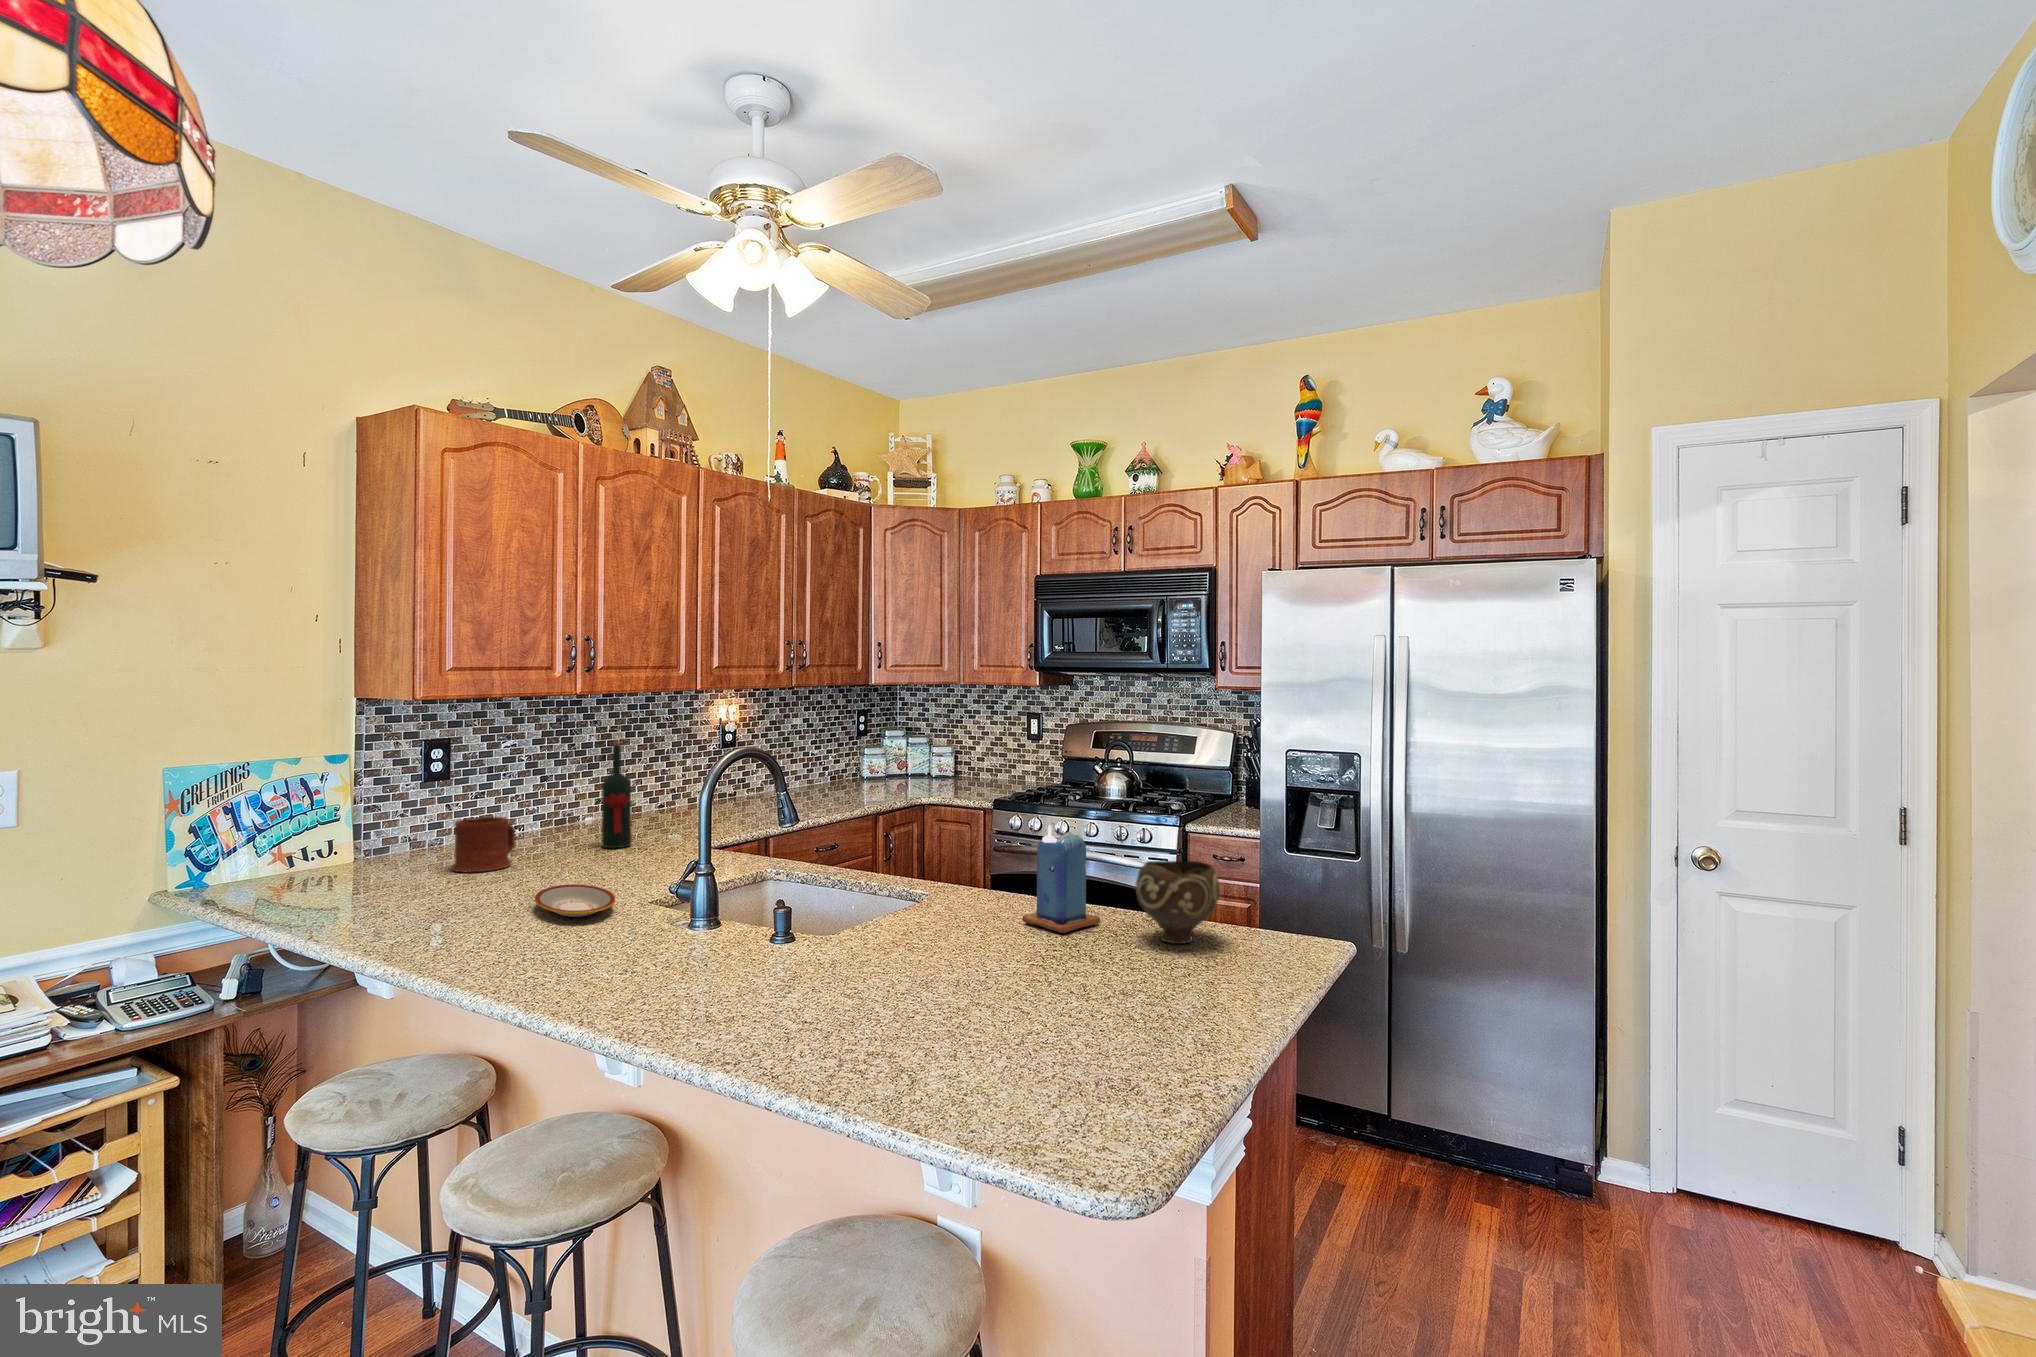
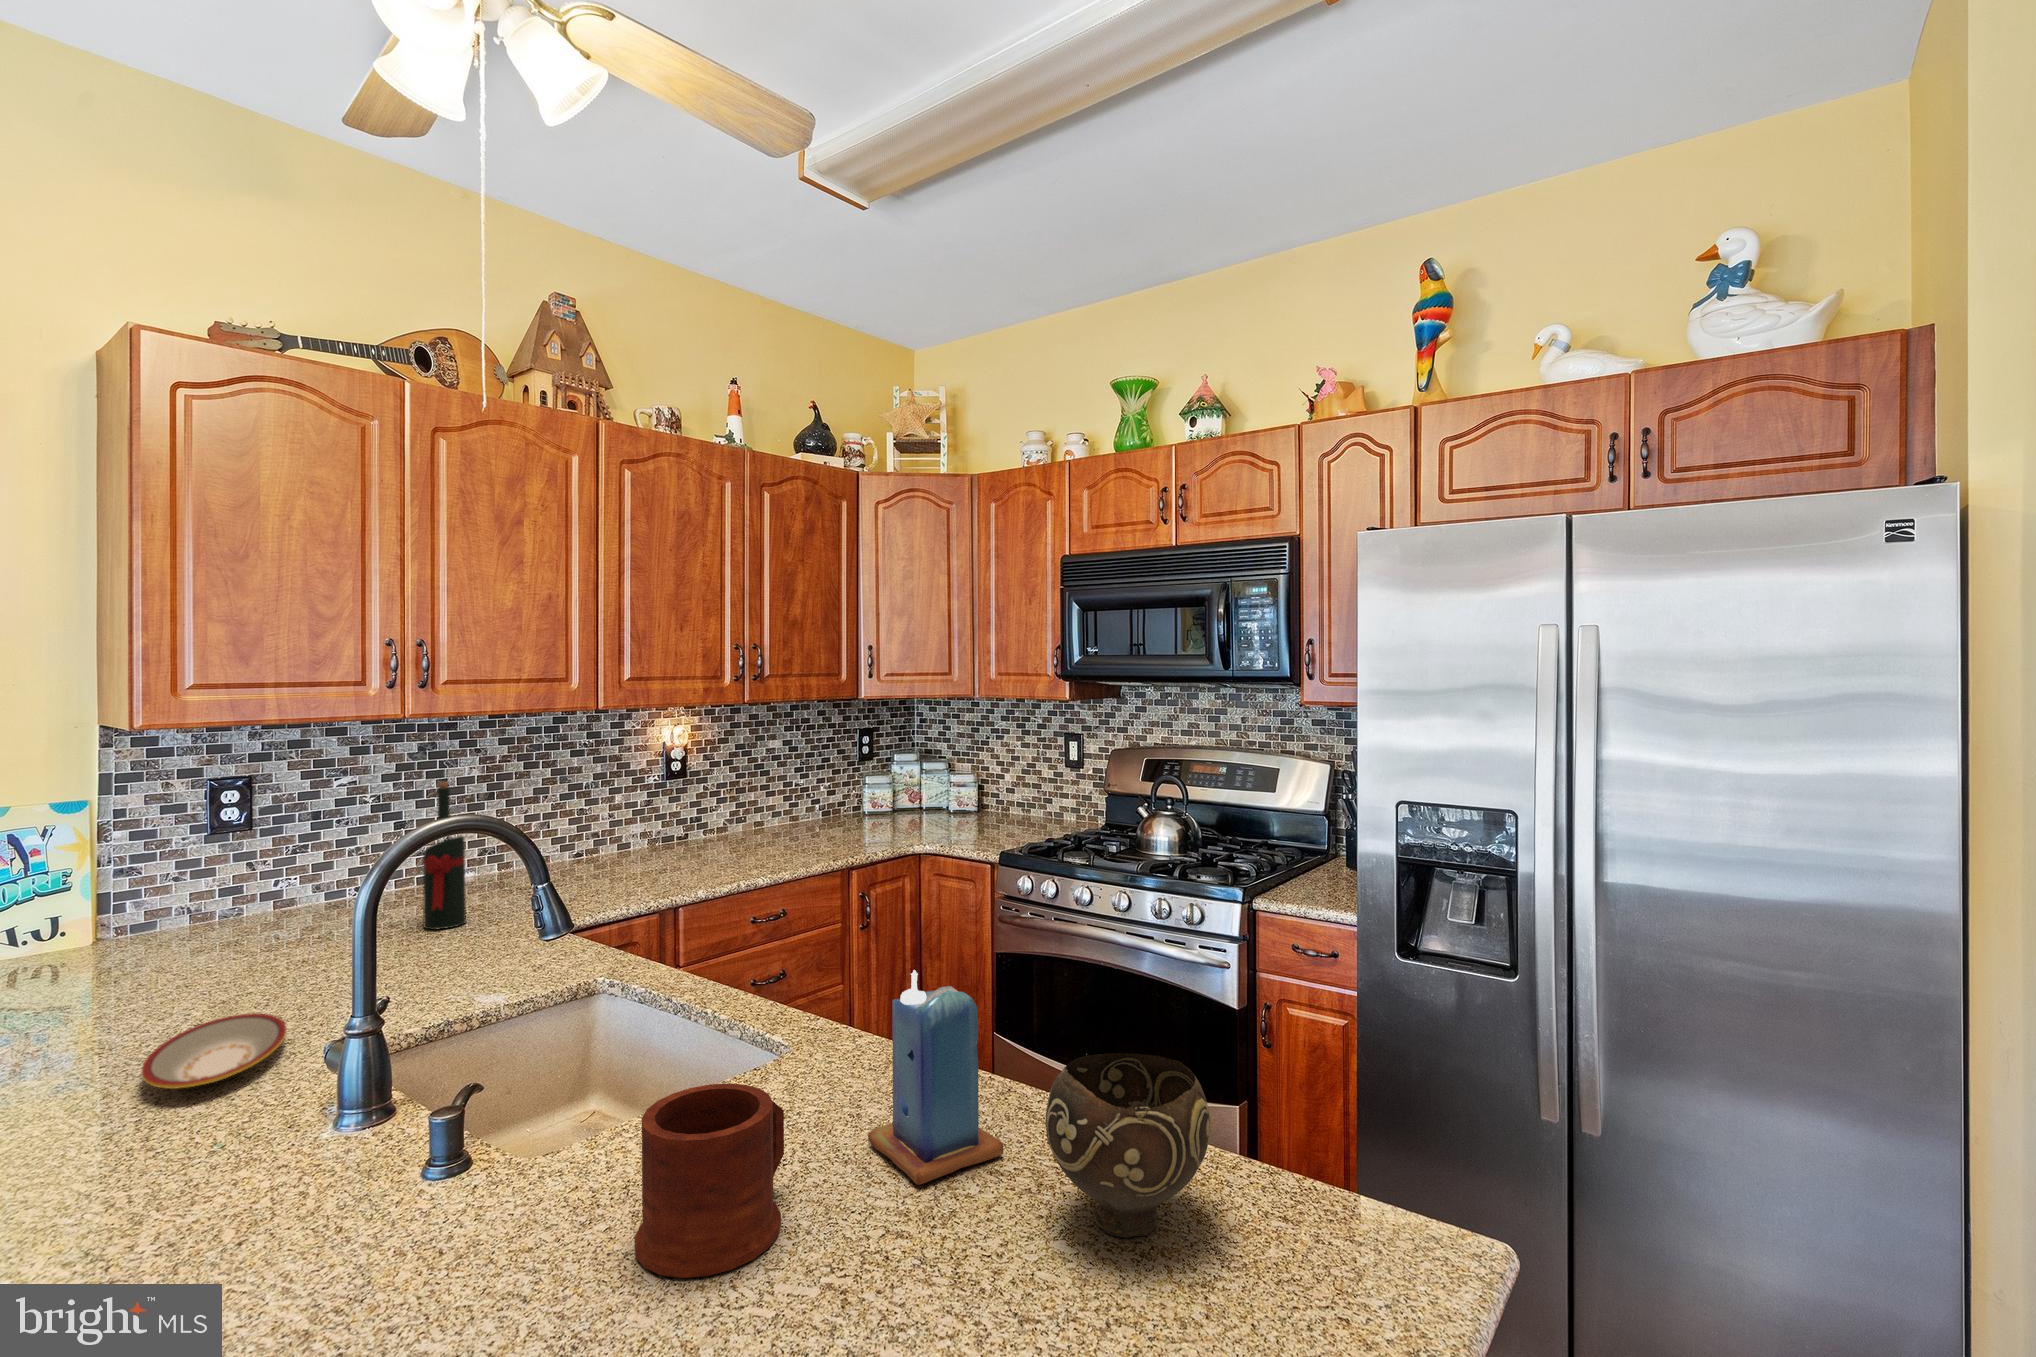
mug: present [452,817,515,872] -> present [634,1083,784,1278]

